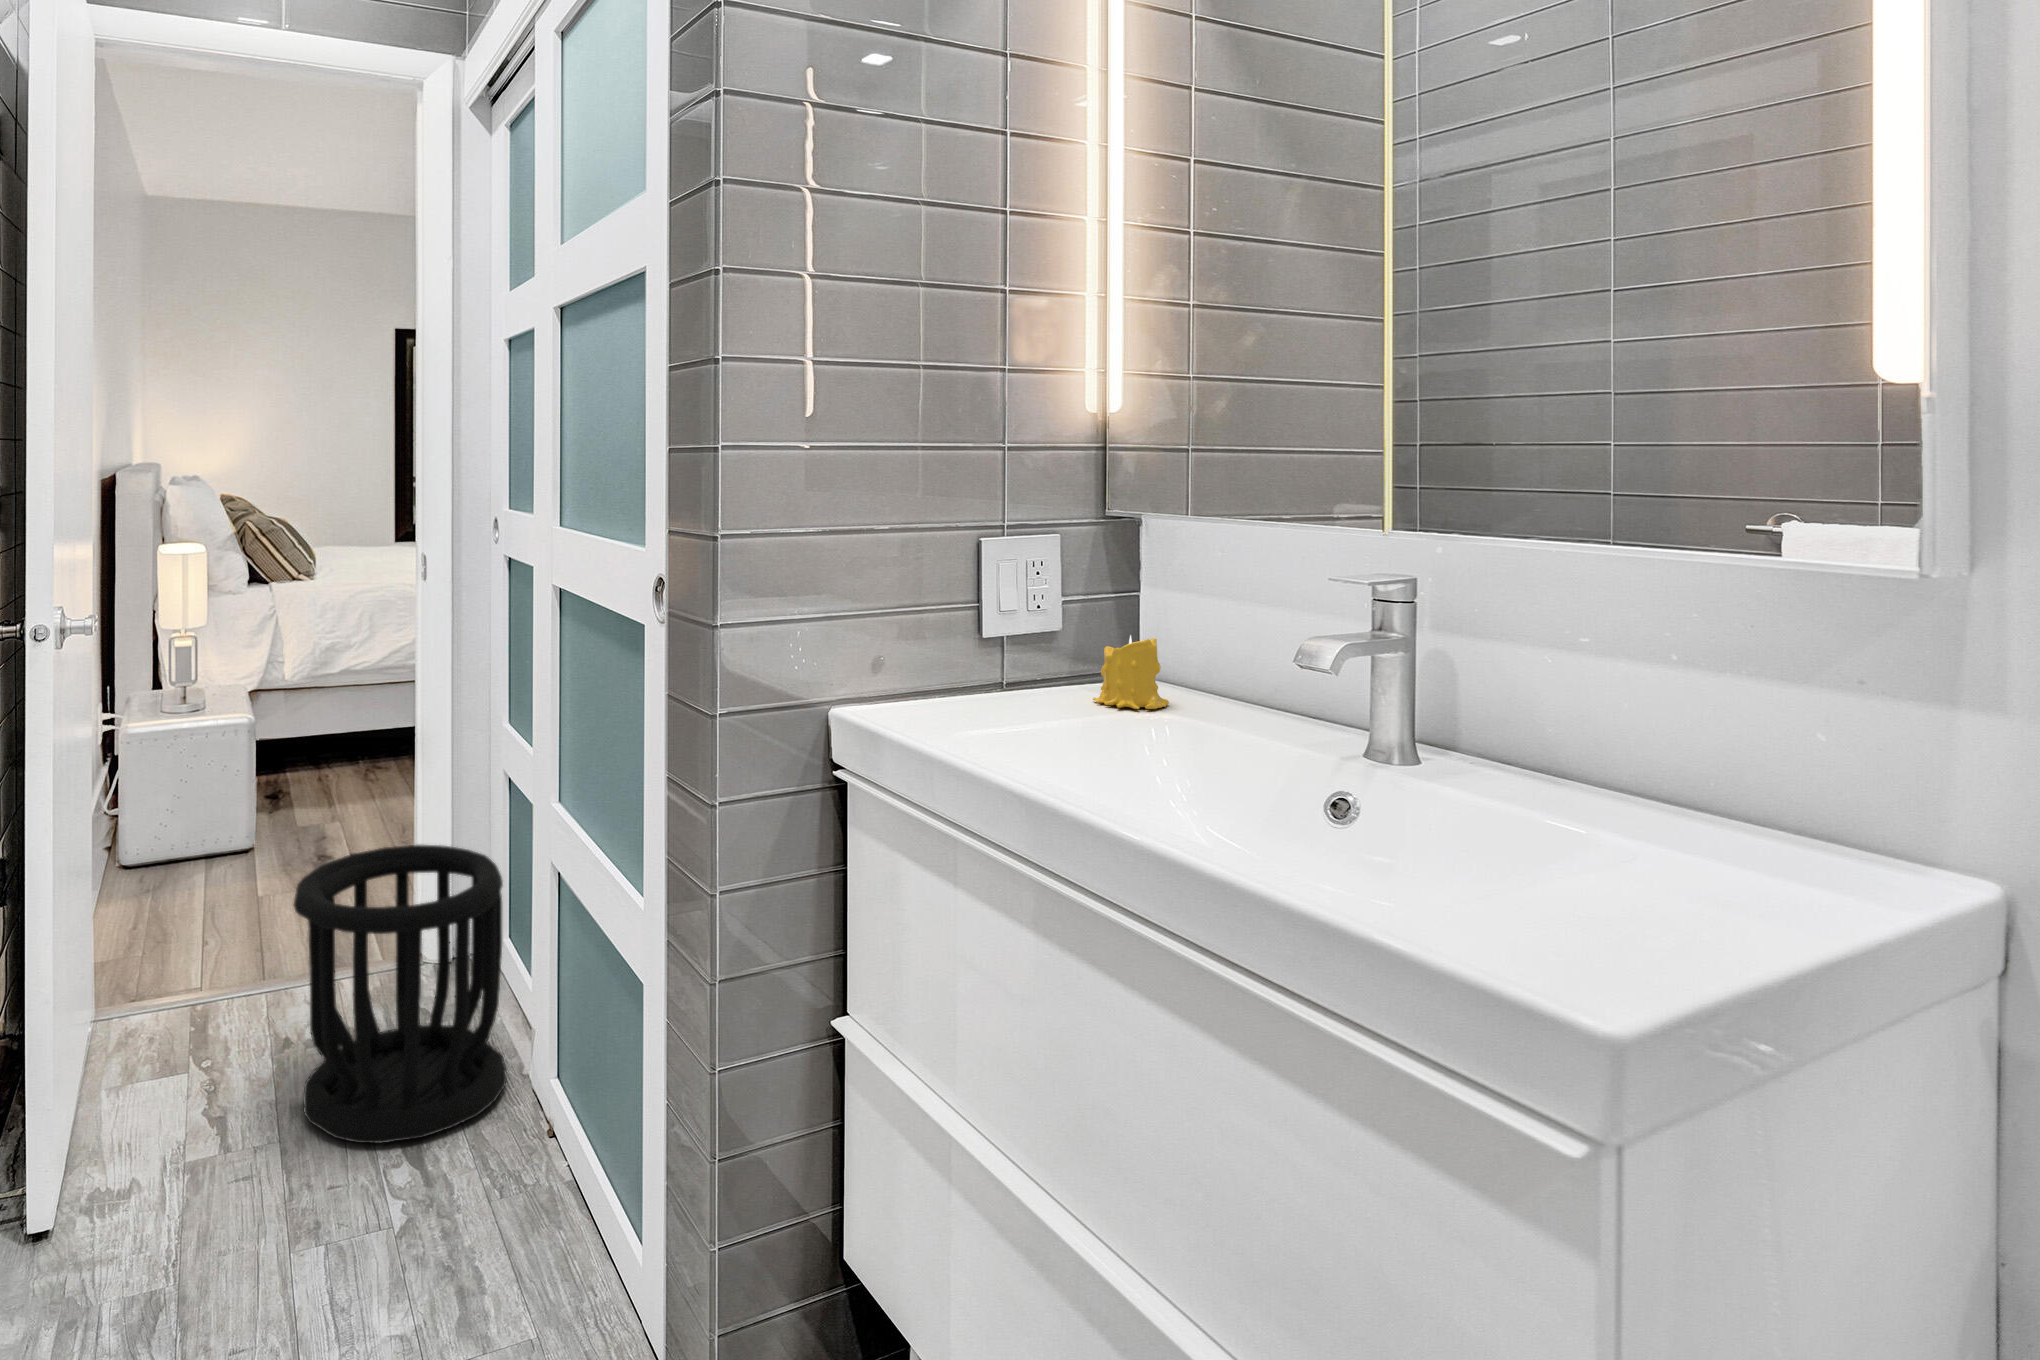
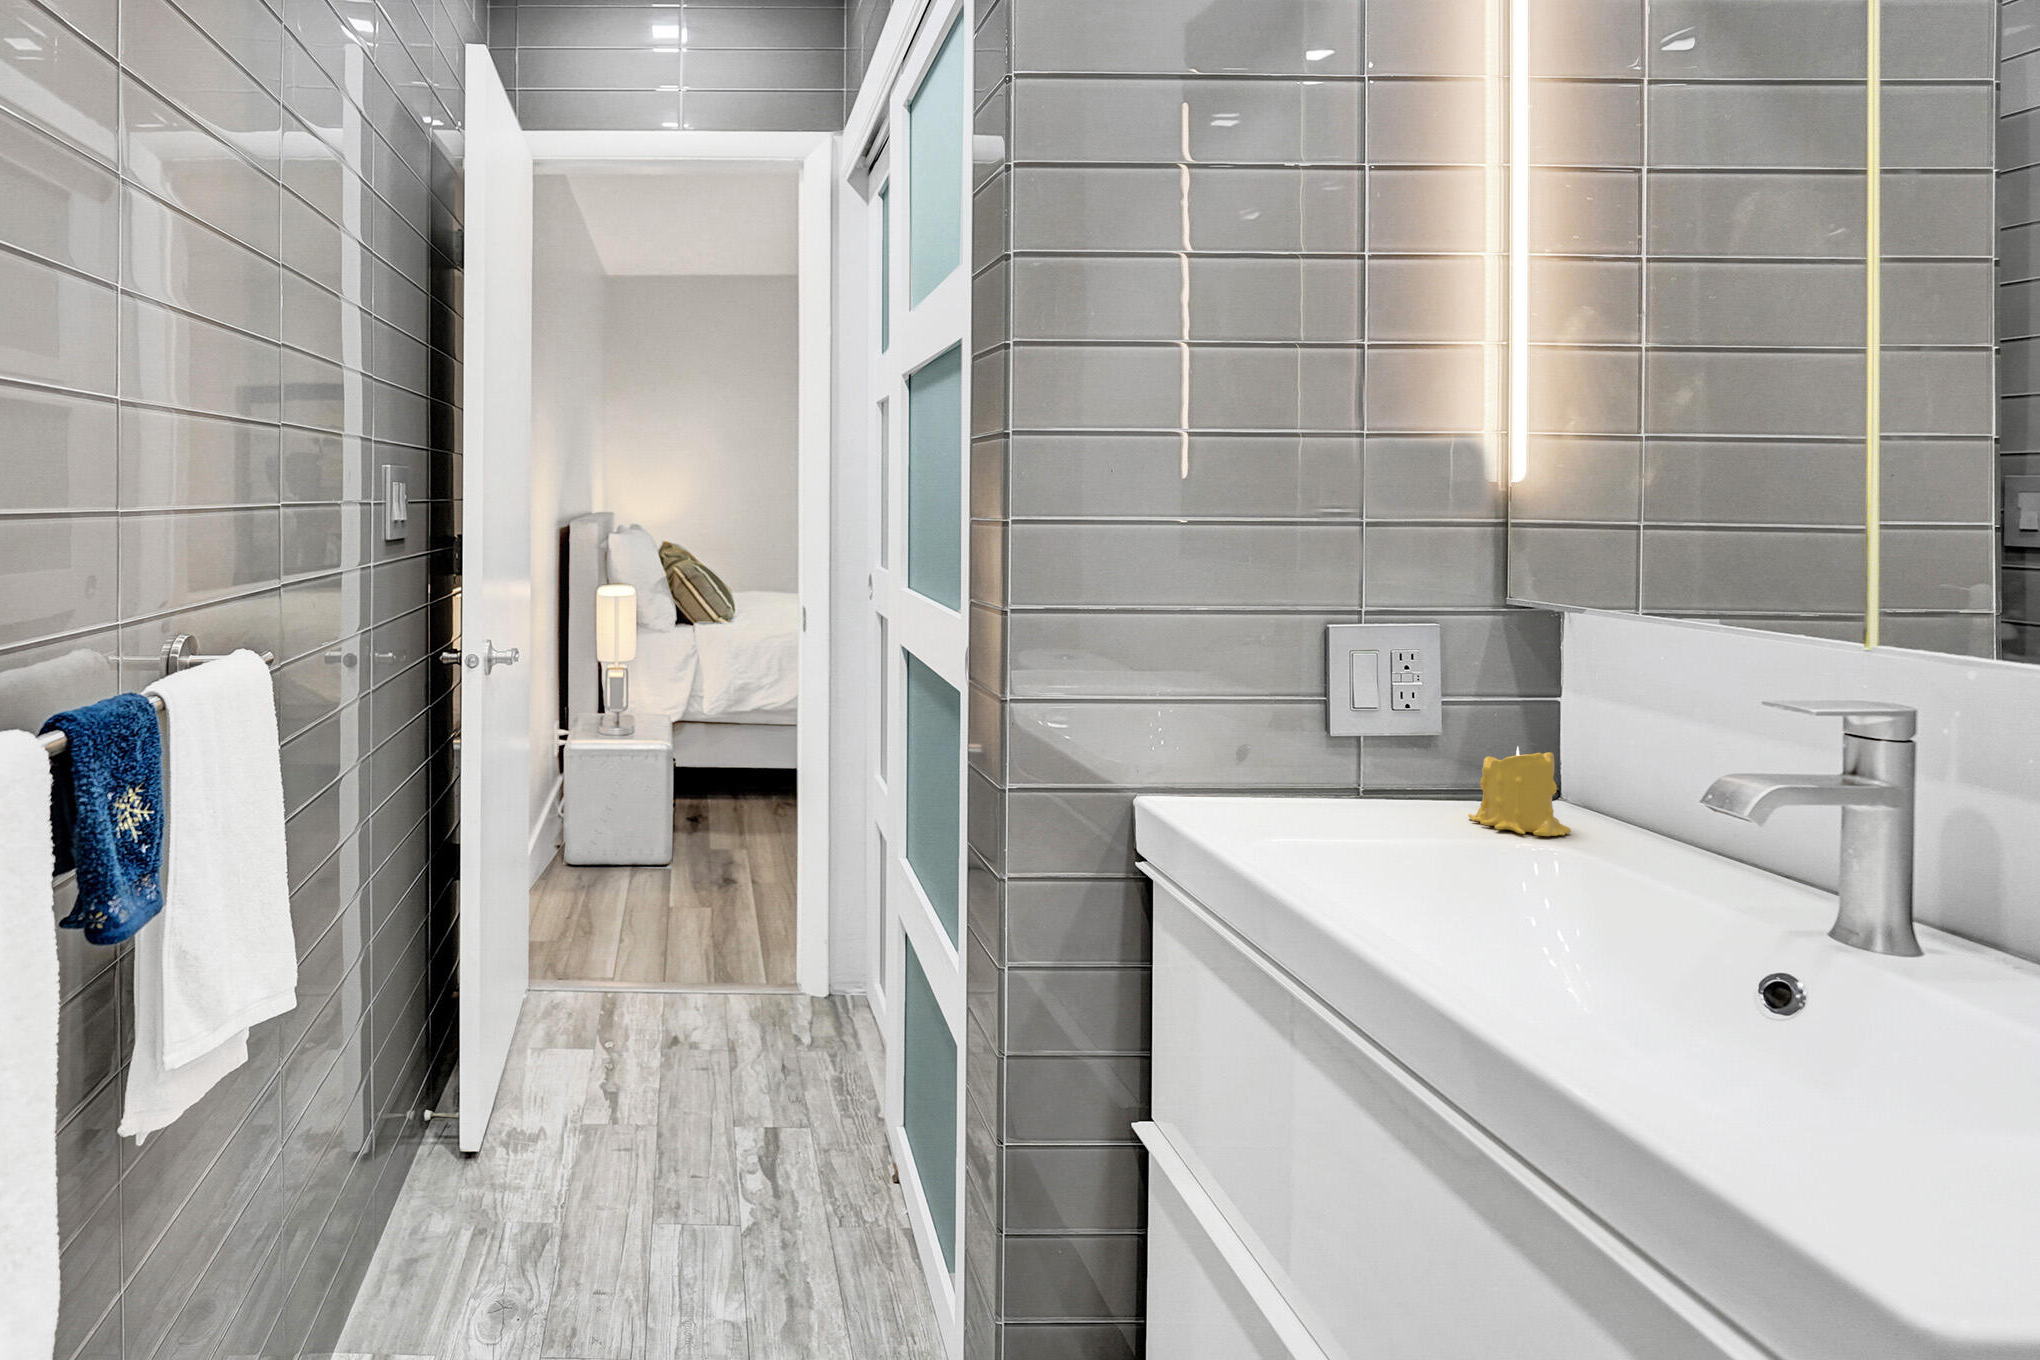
wastebasket: present [294,844,507,1143] -> none [673,874,862,1152]

